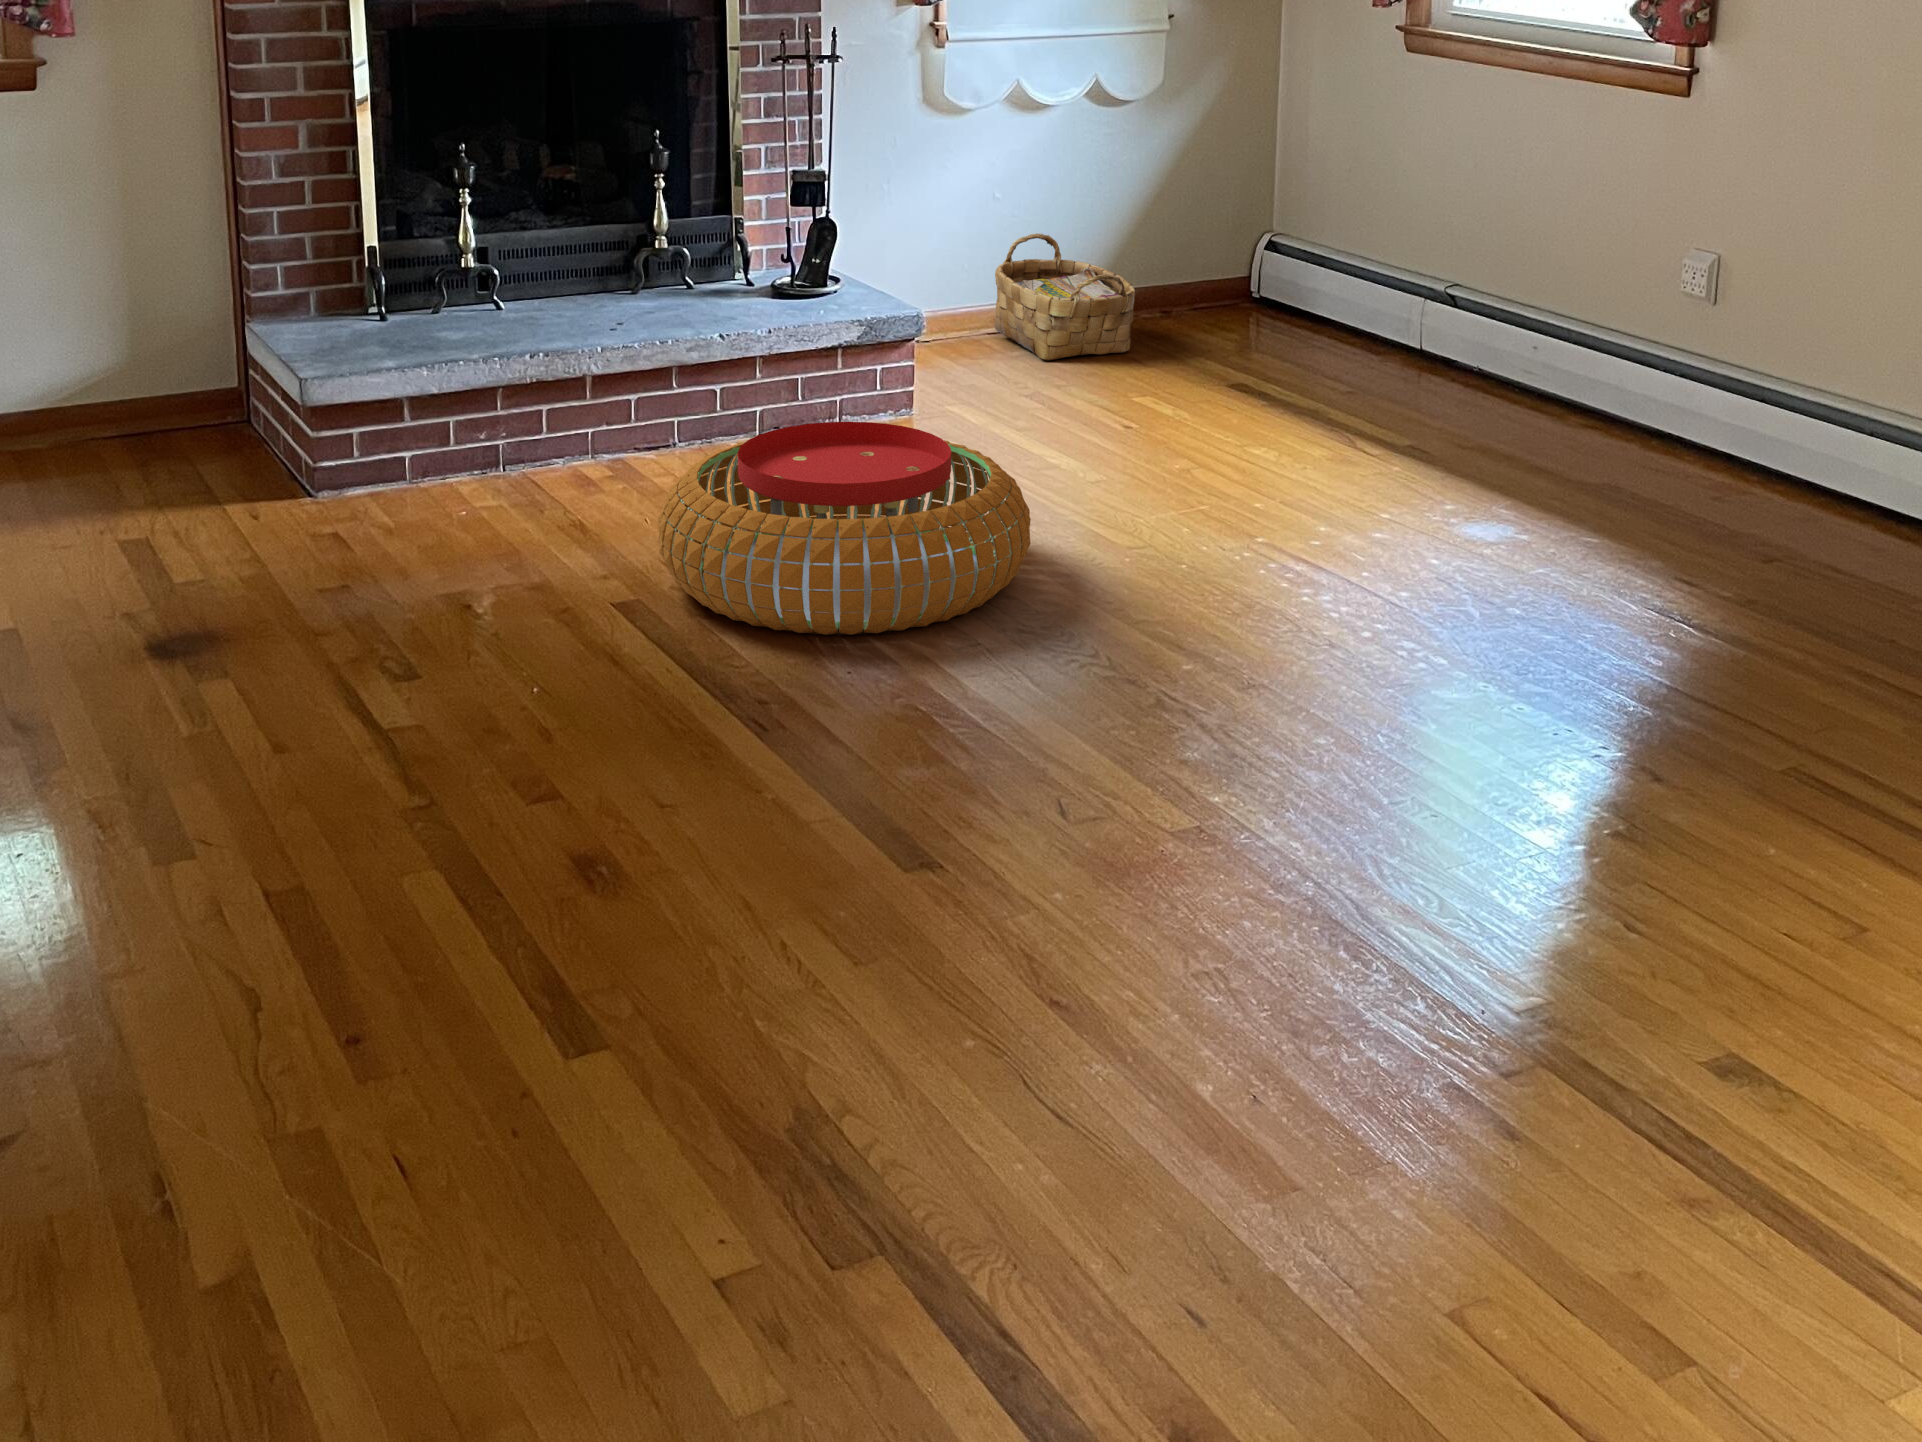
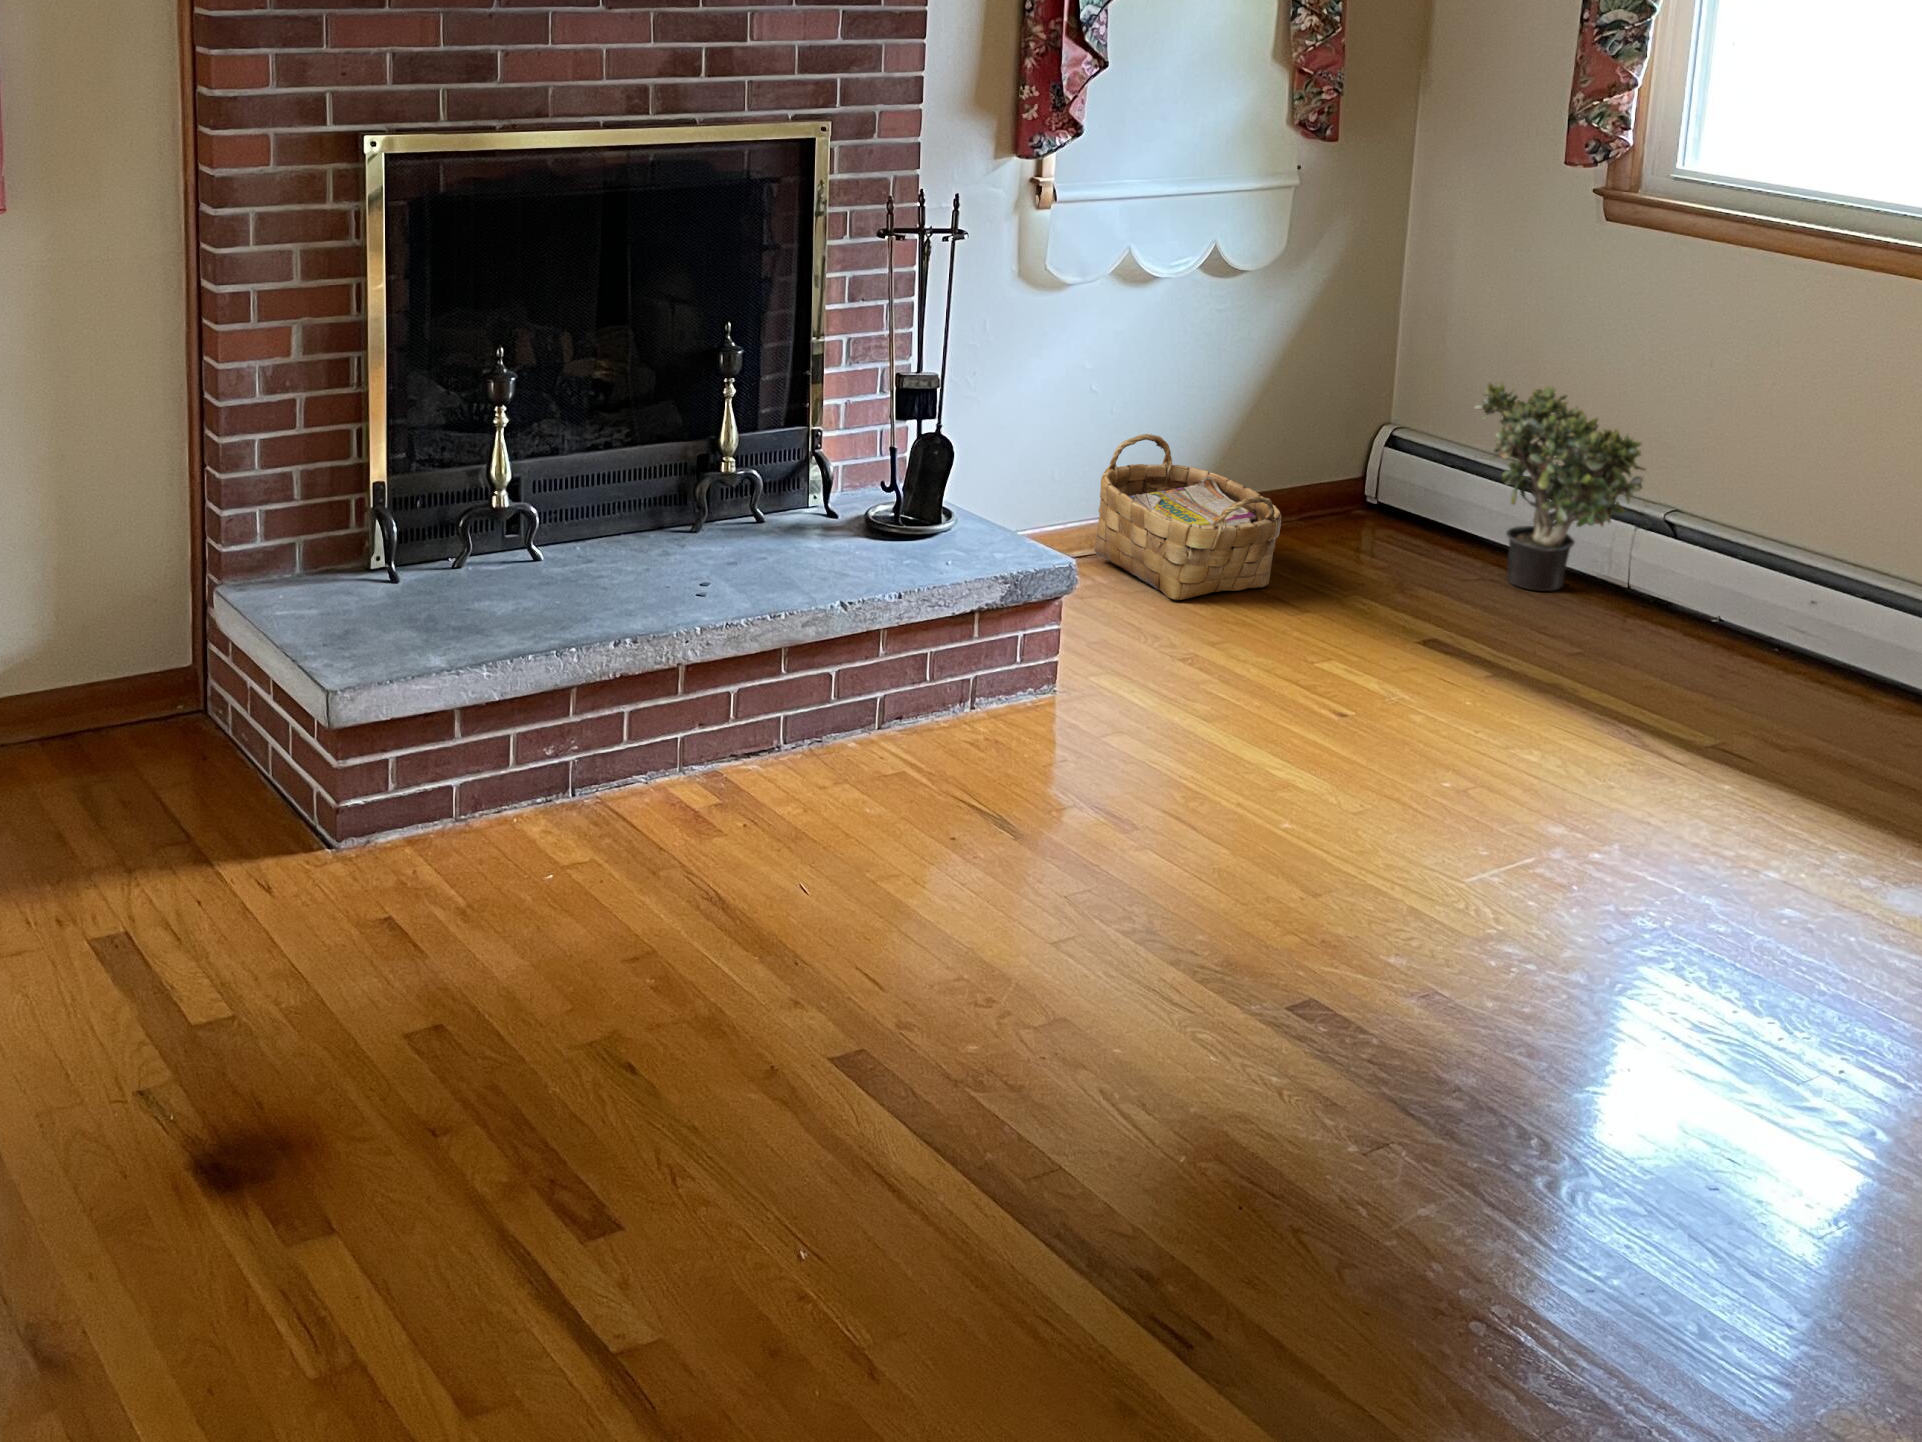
potted plant: none [1301,185,1434,354] -> present [1475,383,1645,591]
pouf: present [658,422,1031,635] -> none [870,777,1392,1128]

